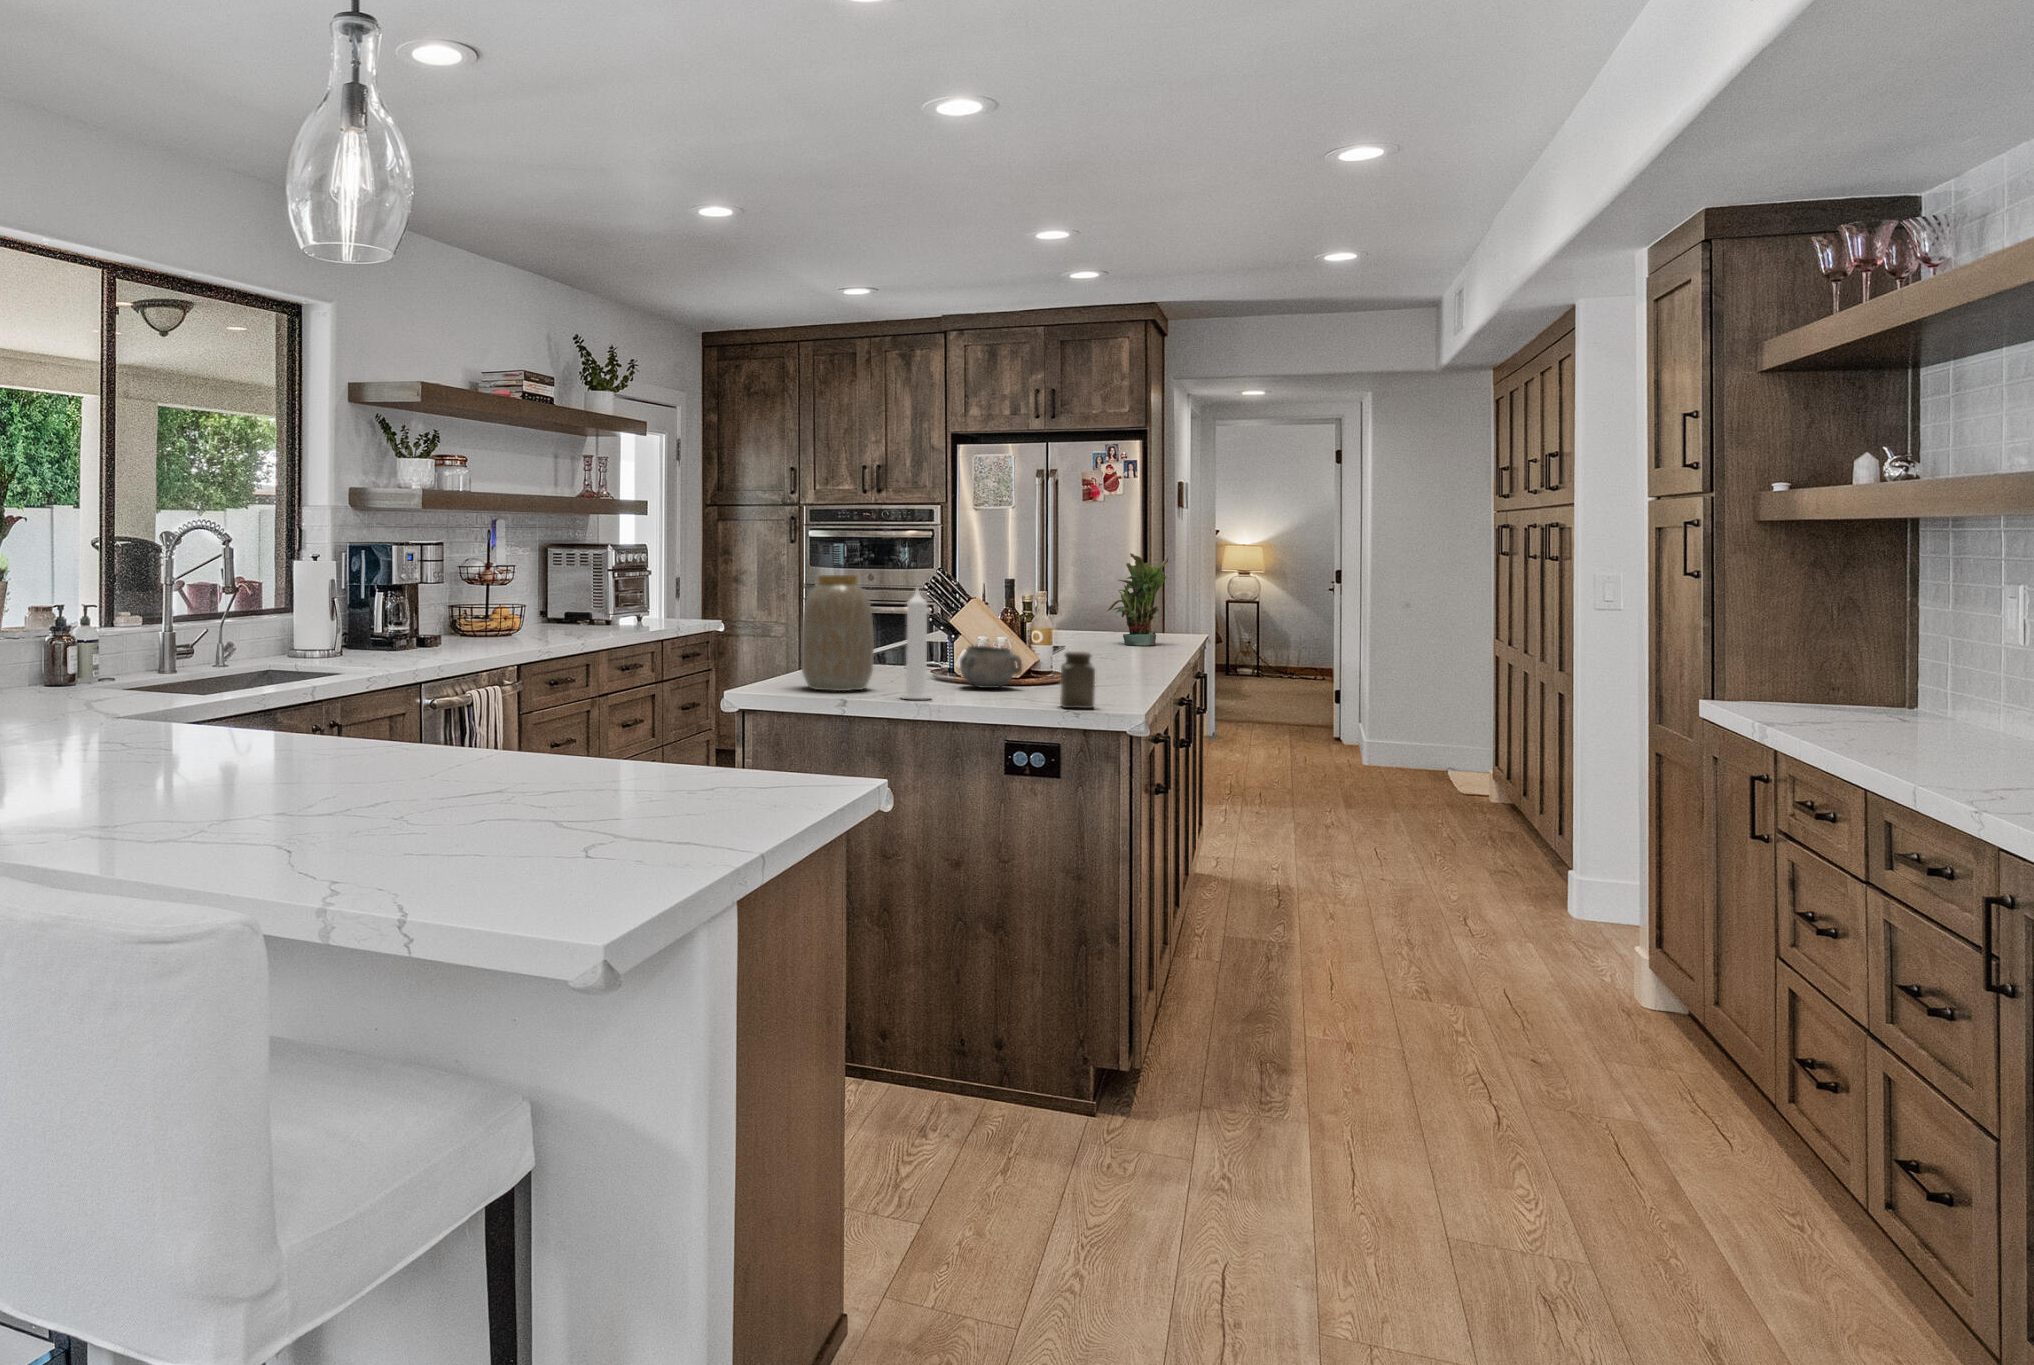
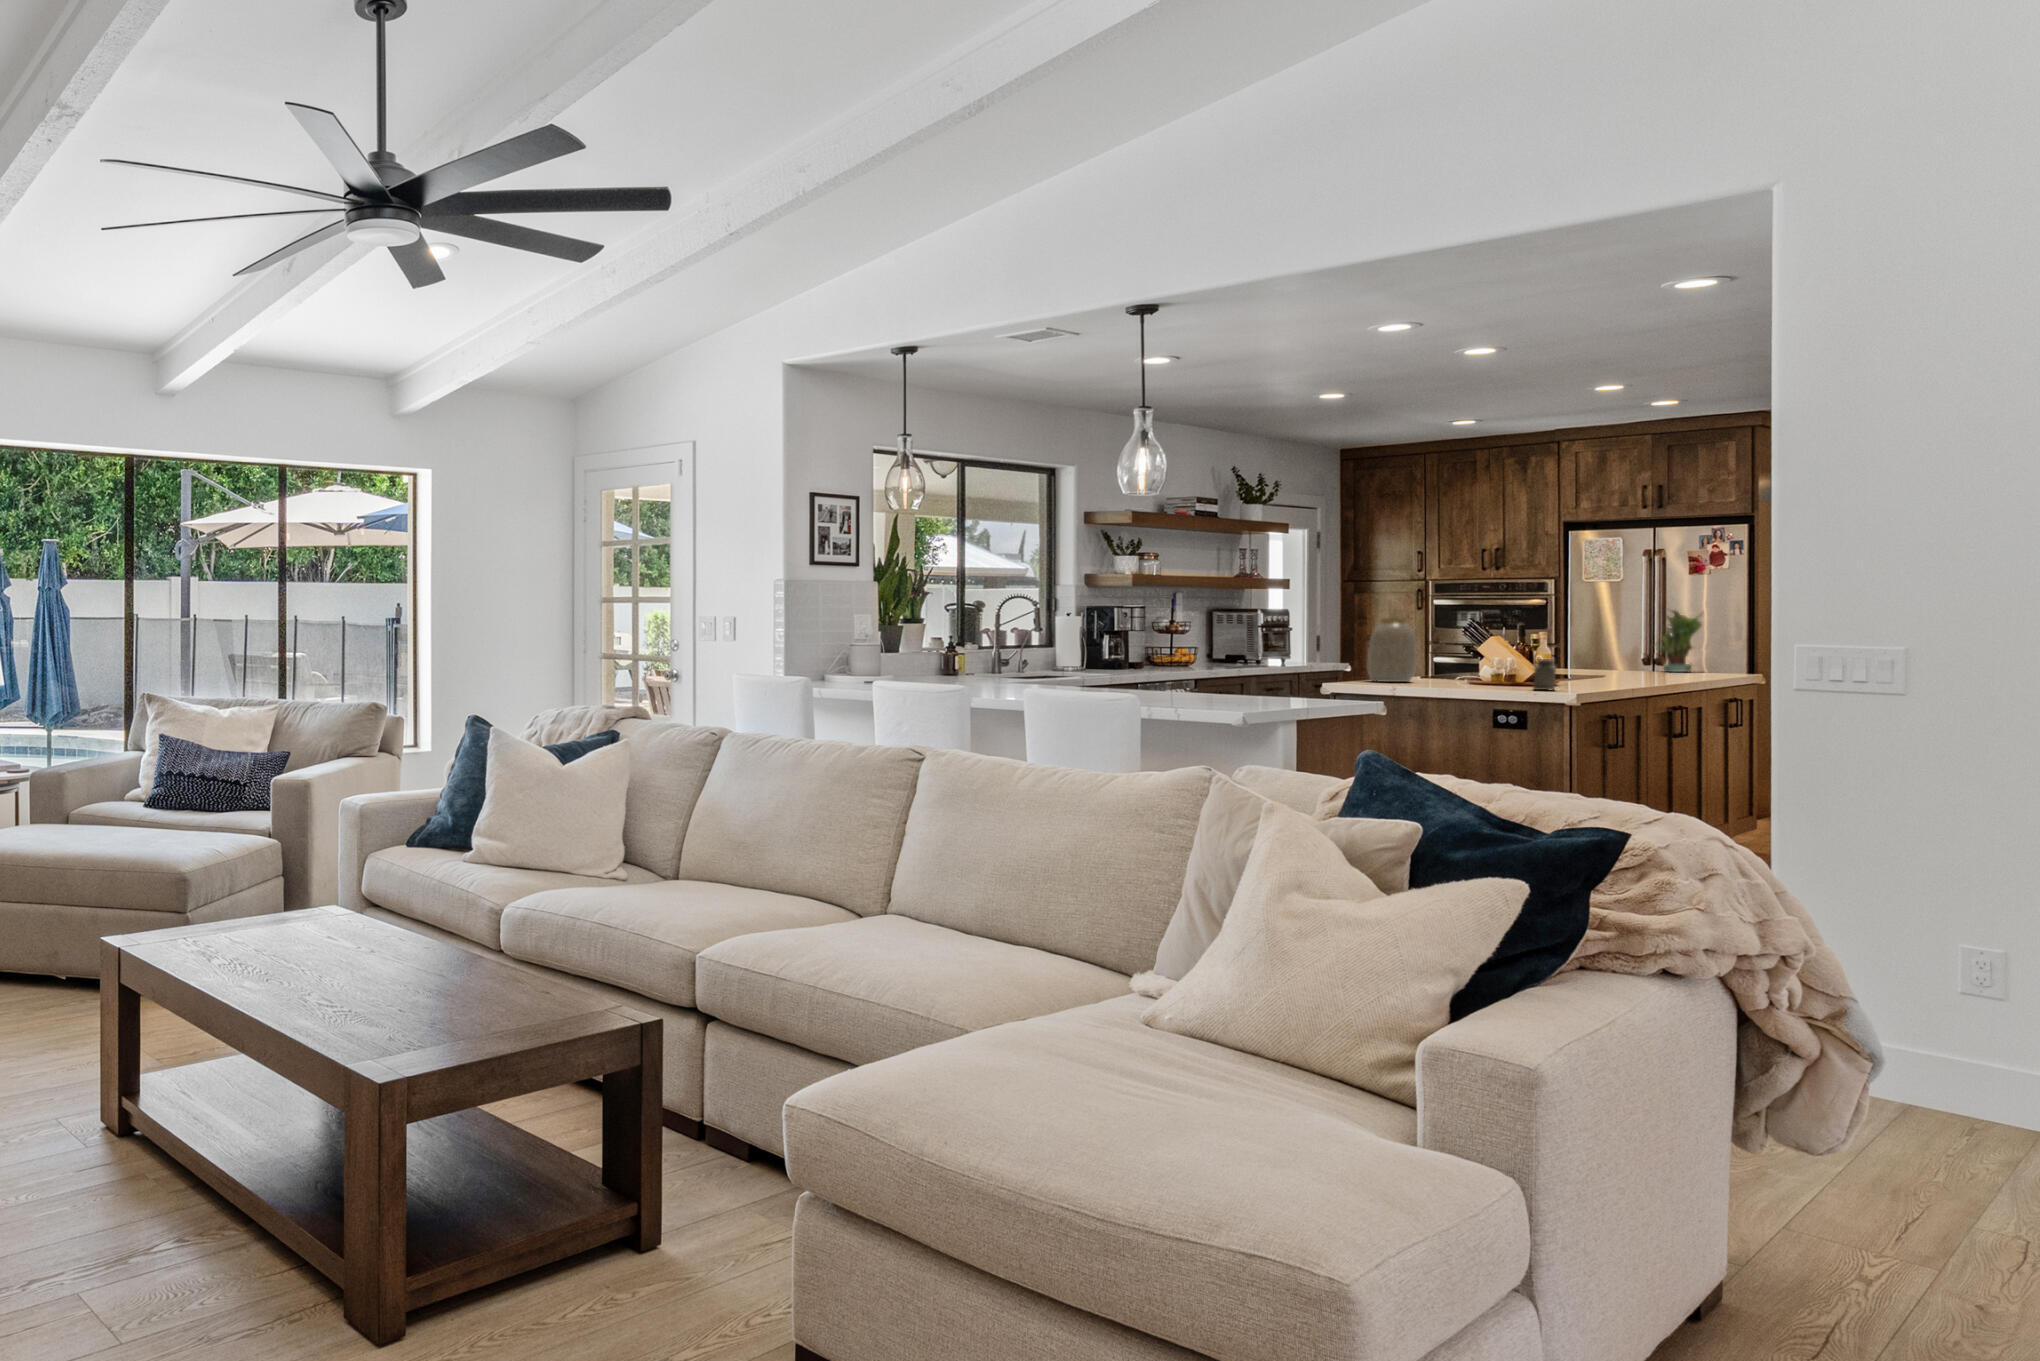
candle: present [901,588,932,699] -> none [1428,624,1449,685]
decorative bowl: present [960,646,1022,688] -> none [1477,659,1522,683]

